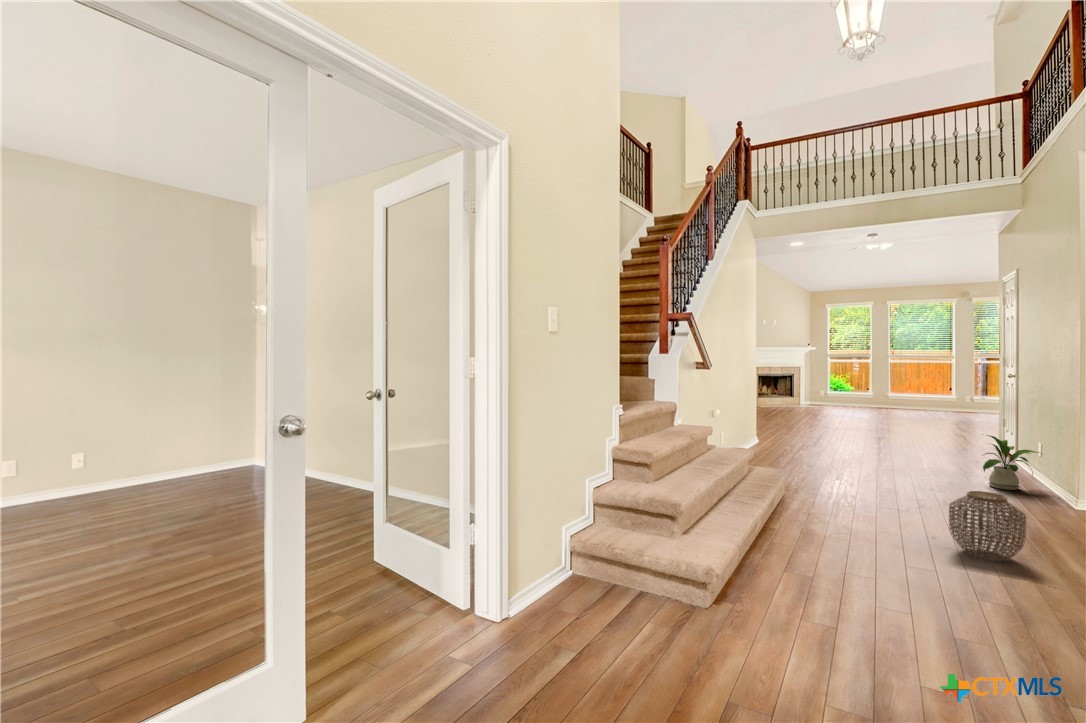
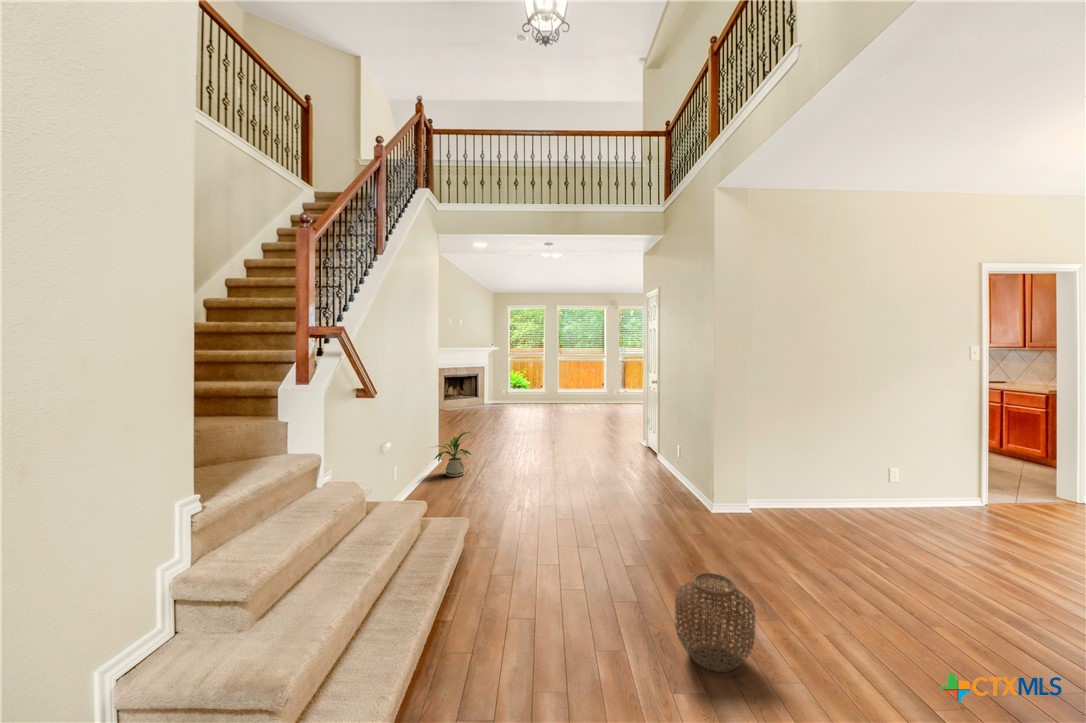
house plant: present [983,435,1039,490] -> present [435,432,471,477]

